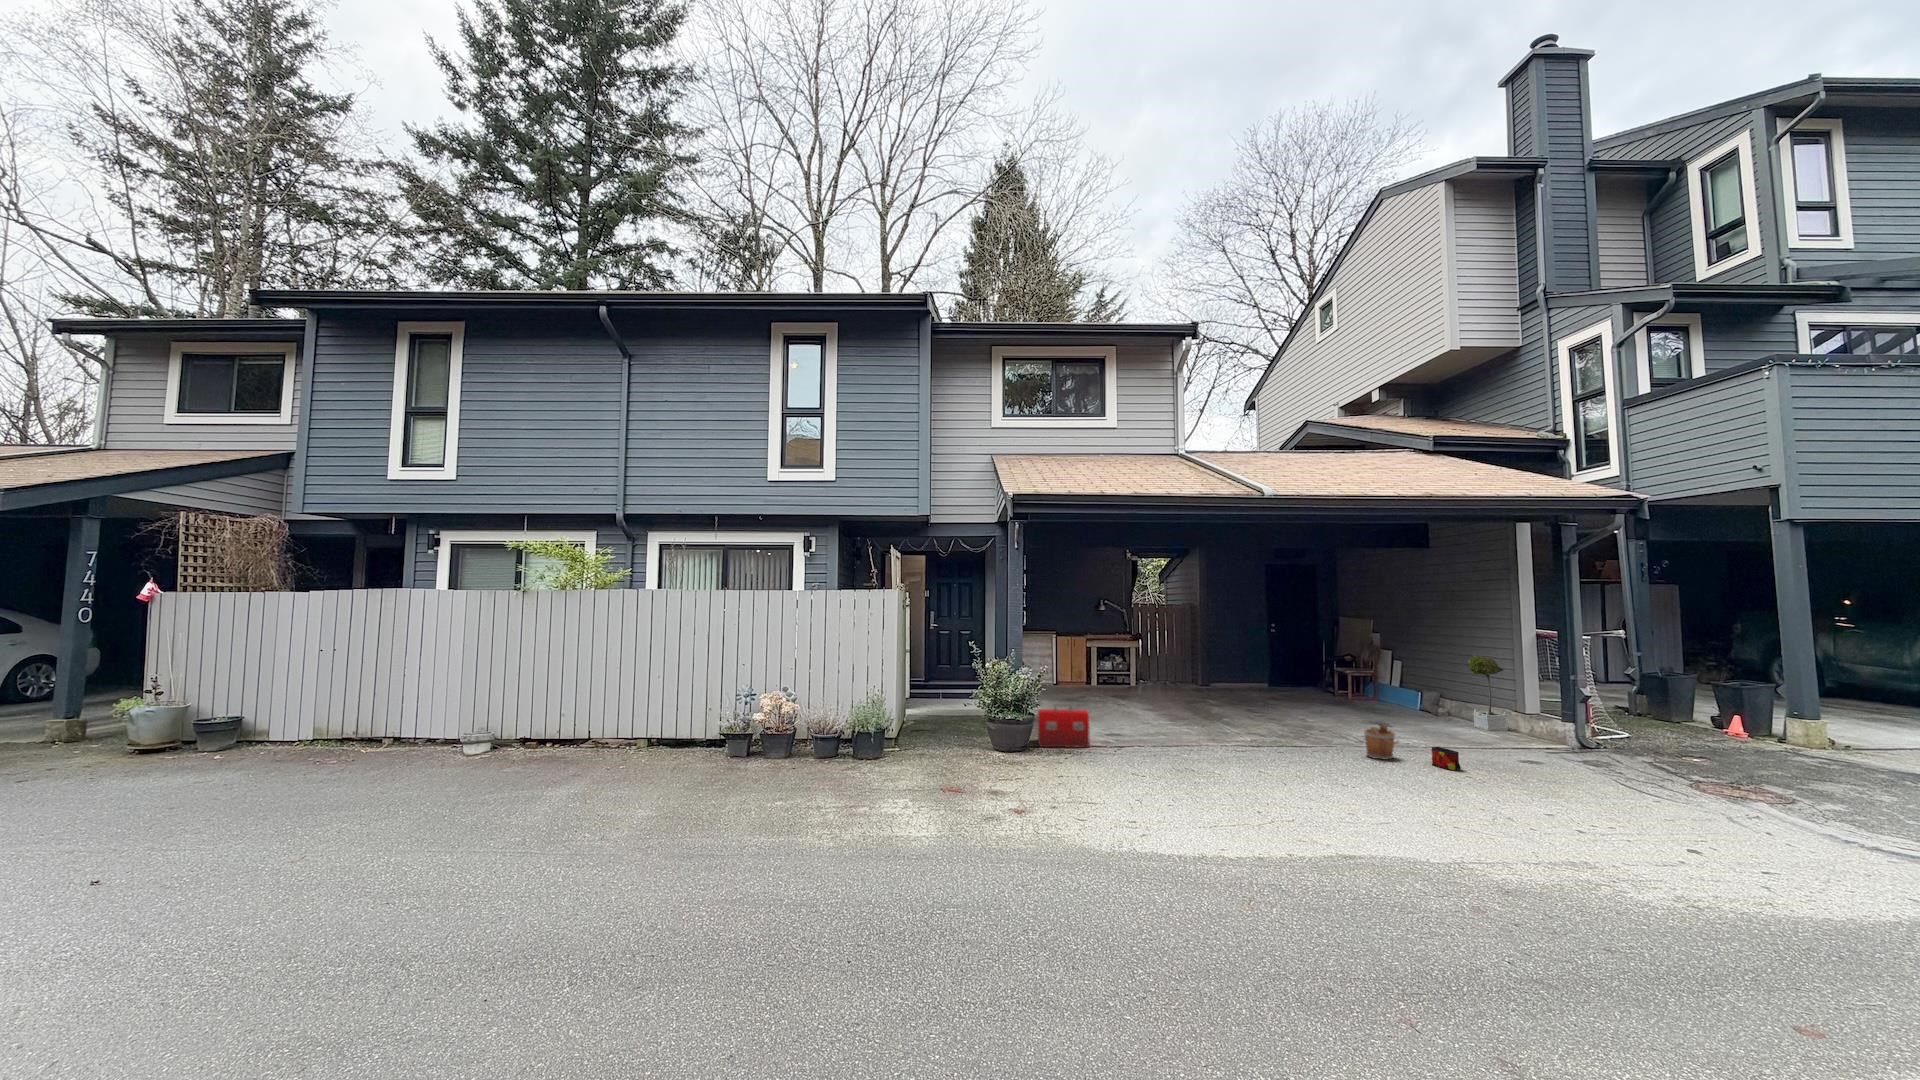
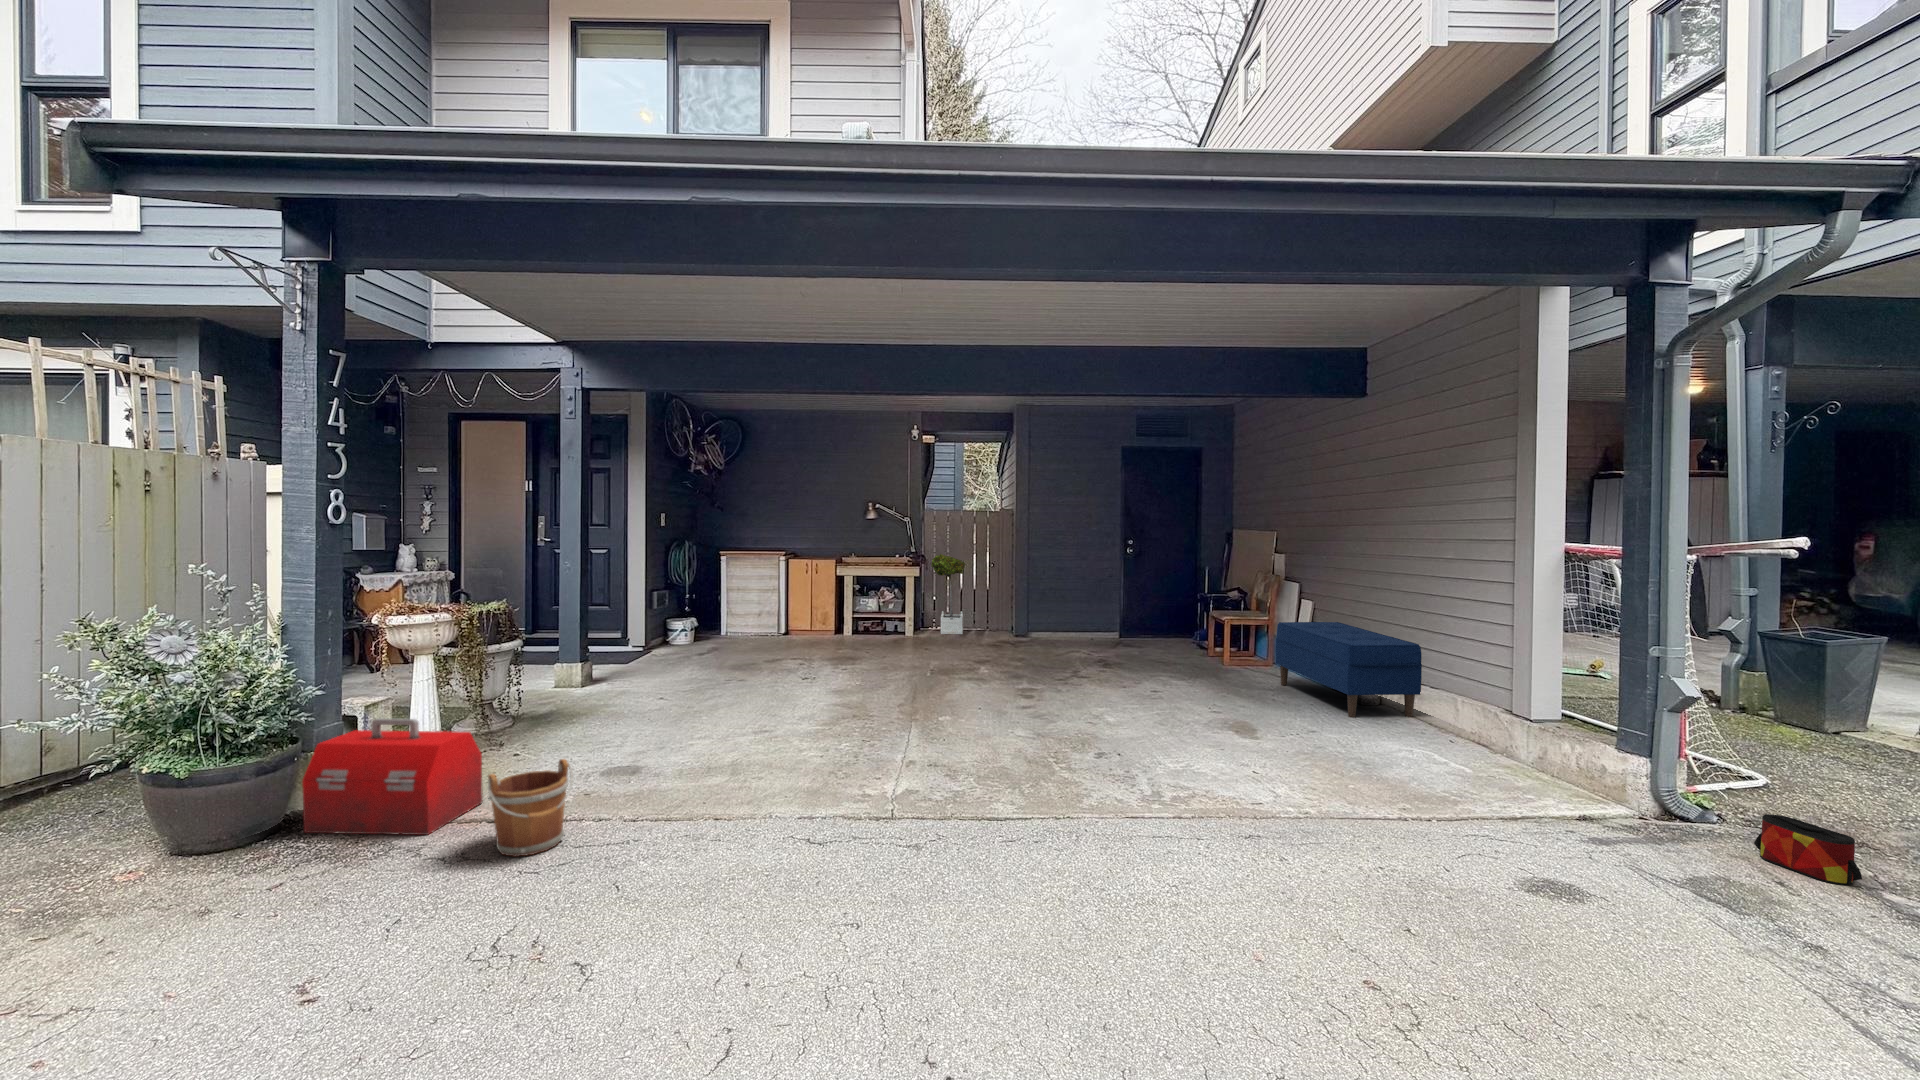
potted tree: present [1468,654,1508,731] -> present [931,554,965,634]
bench: none [1385,673,1471,720] -> present [1276,622,1422,718]
bucket: present [1364,724,1398,760] -> present [488,759,573,857]
bag: present [1432,747,1461,770] -> present [1754,814,1862,885]

